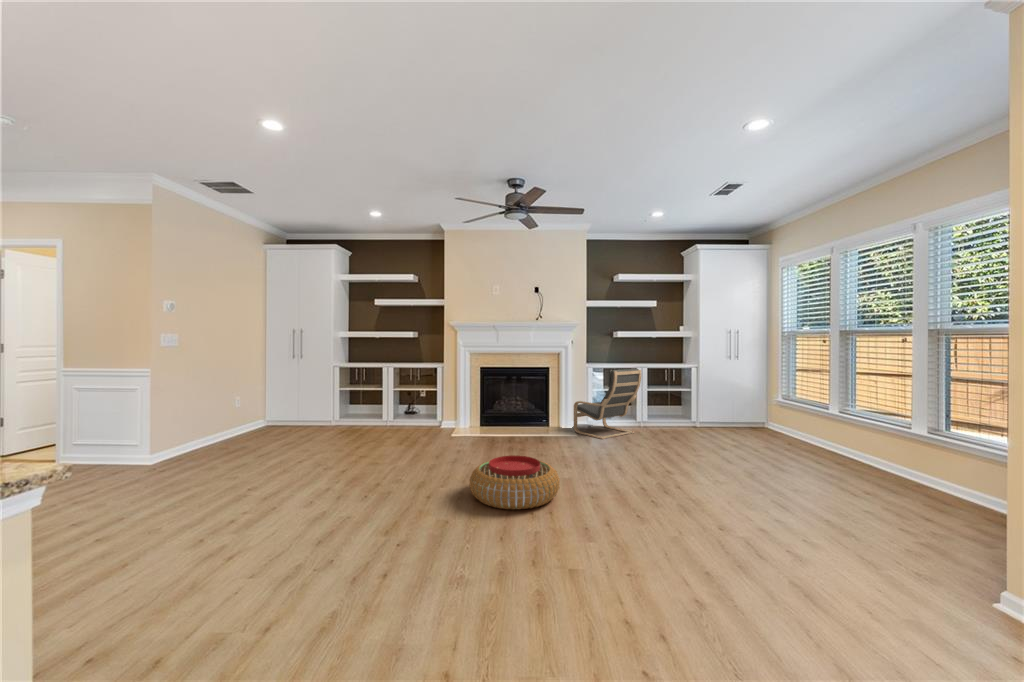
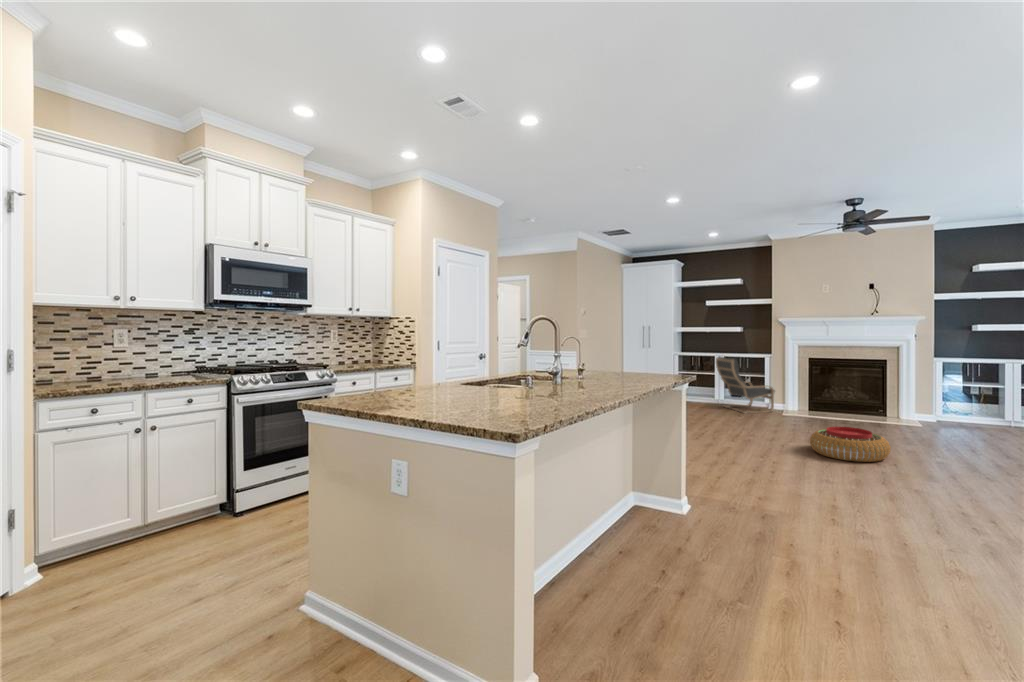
lounge chair: present [574,369,641,439] -> present [716,357,775,413]

